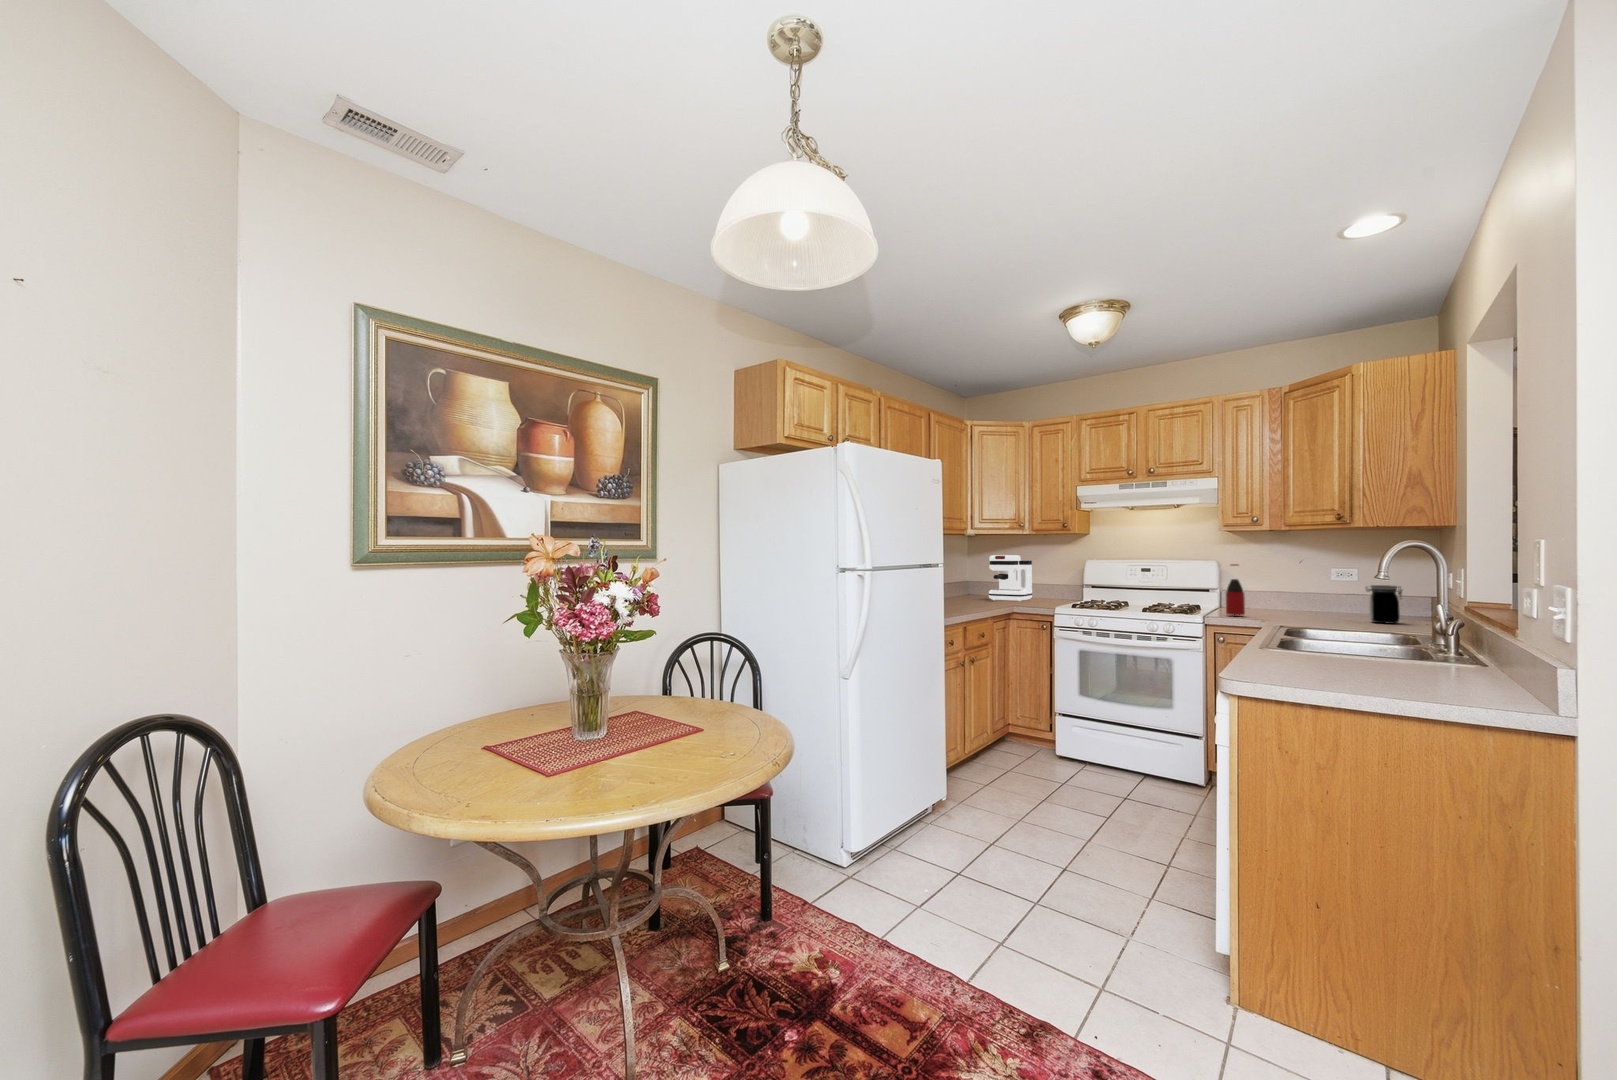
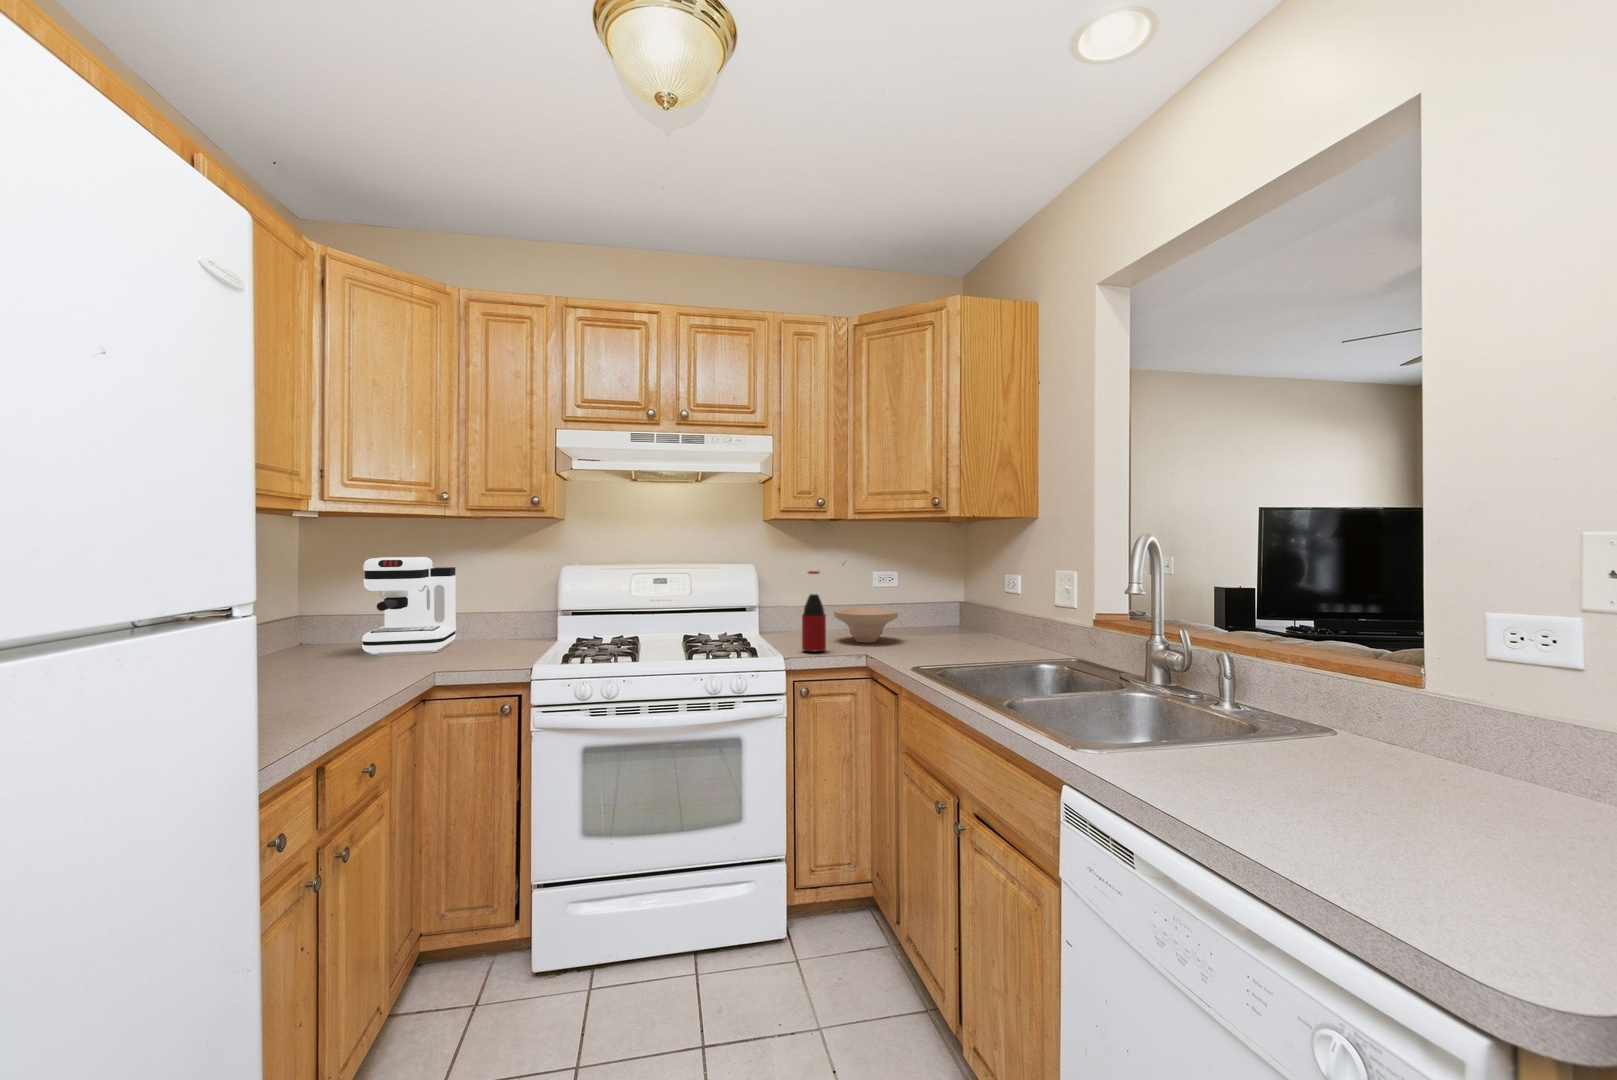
jar: present [1366,585,1402,624] -> none [950,595,987,645]
bowl: none [1266,593,1324,616] -> present [834,608,898,642]

